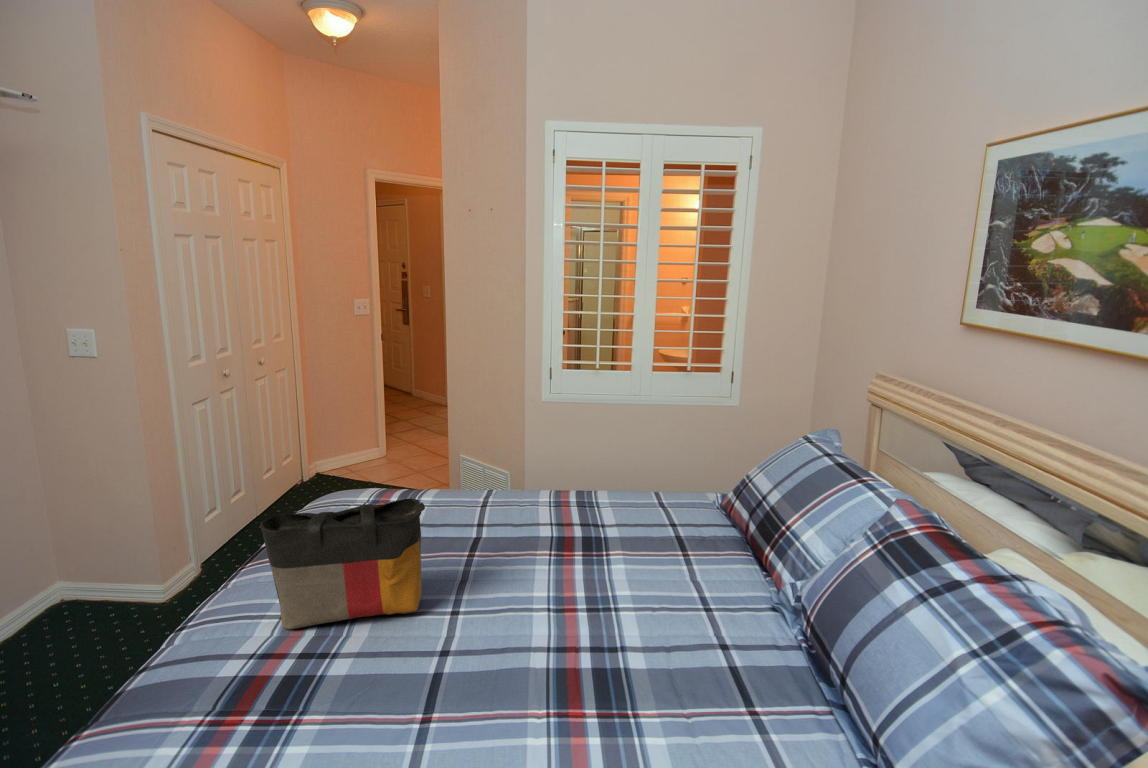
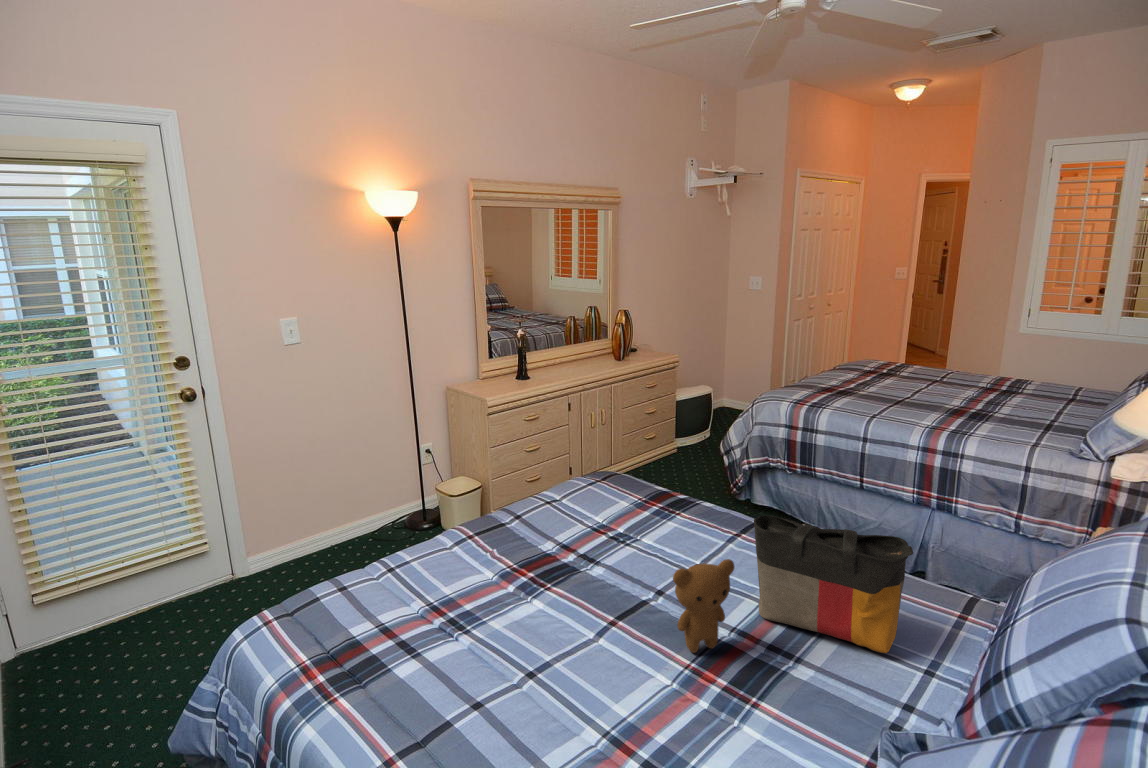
teddy bear: none [157,575,244,707] -> present [673,559,734,653]

